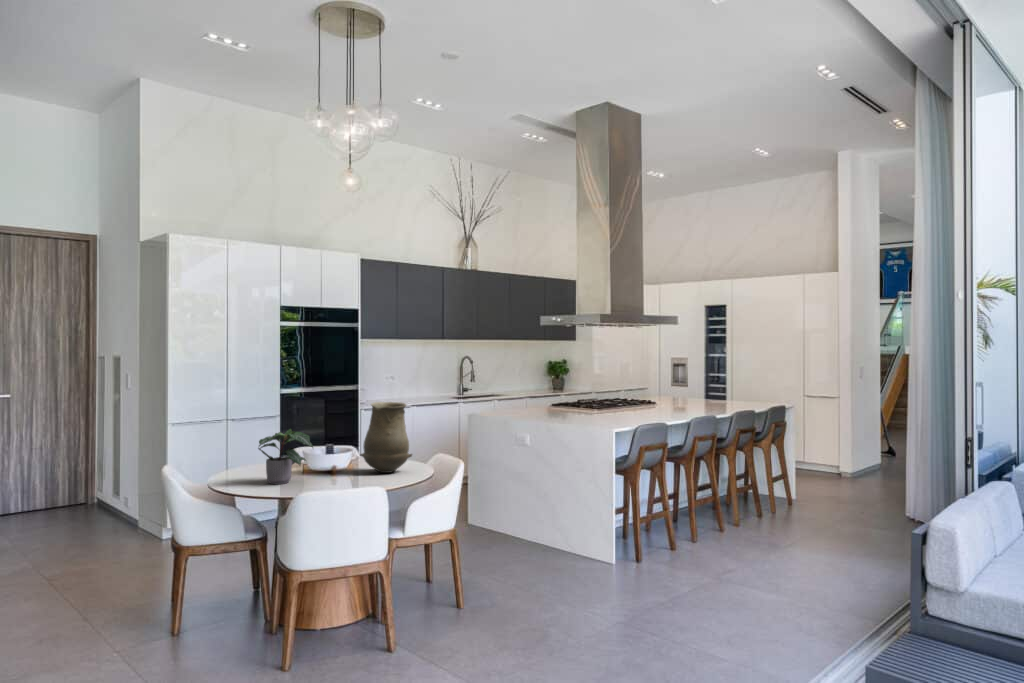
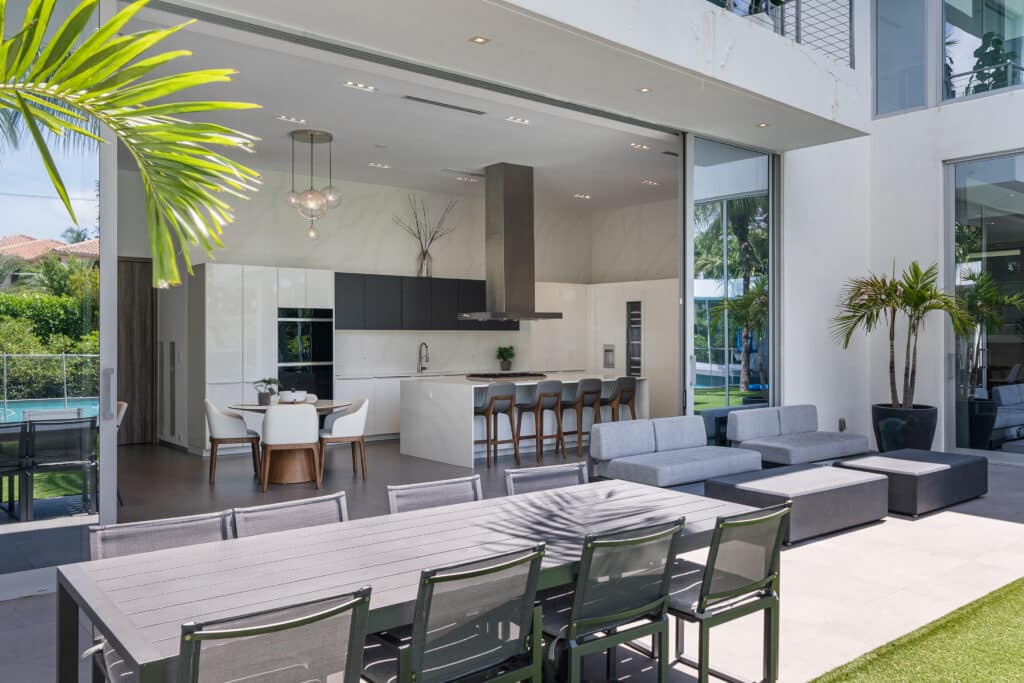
vase: present [360,402,412,473] -> none [310,365,340,404]

